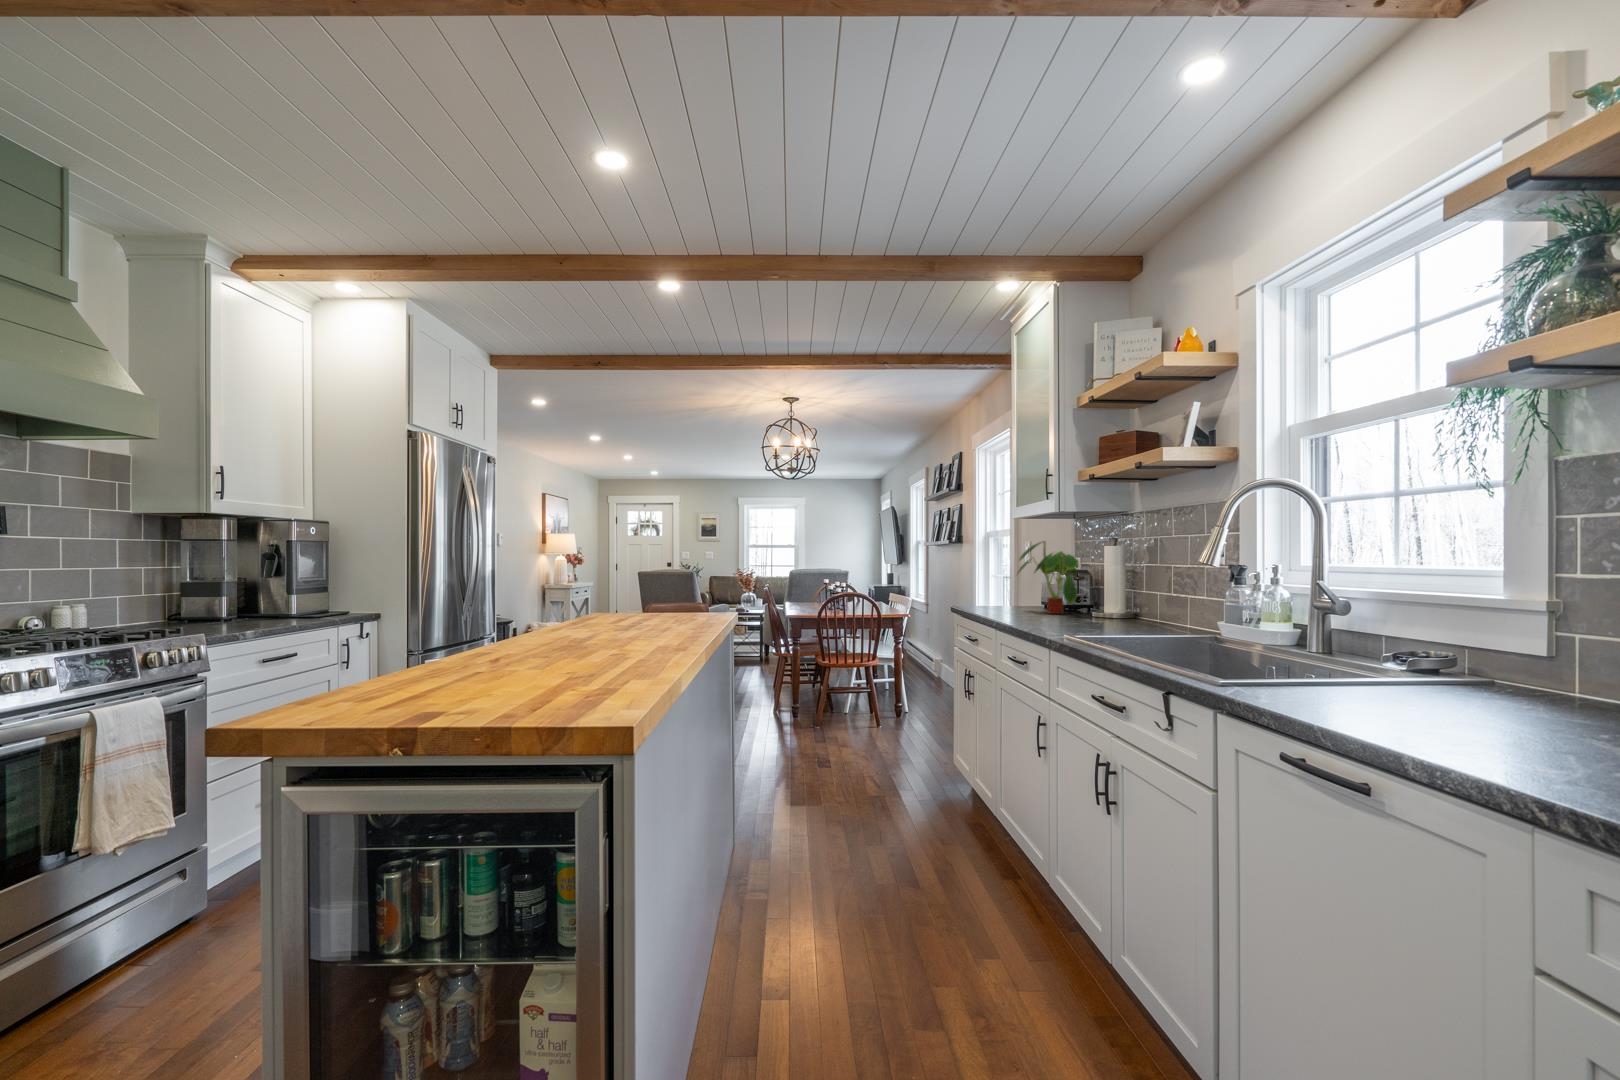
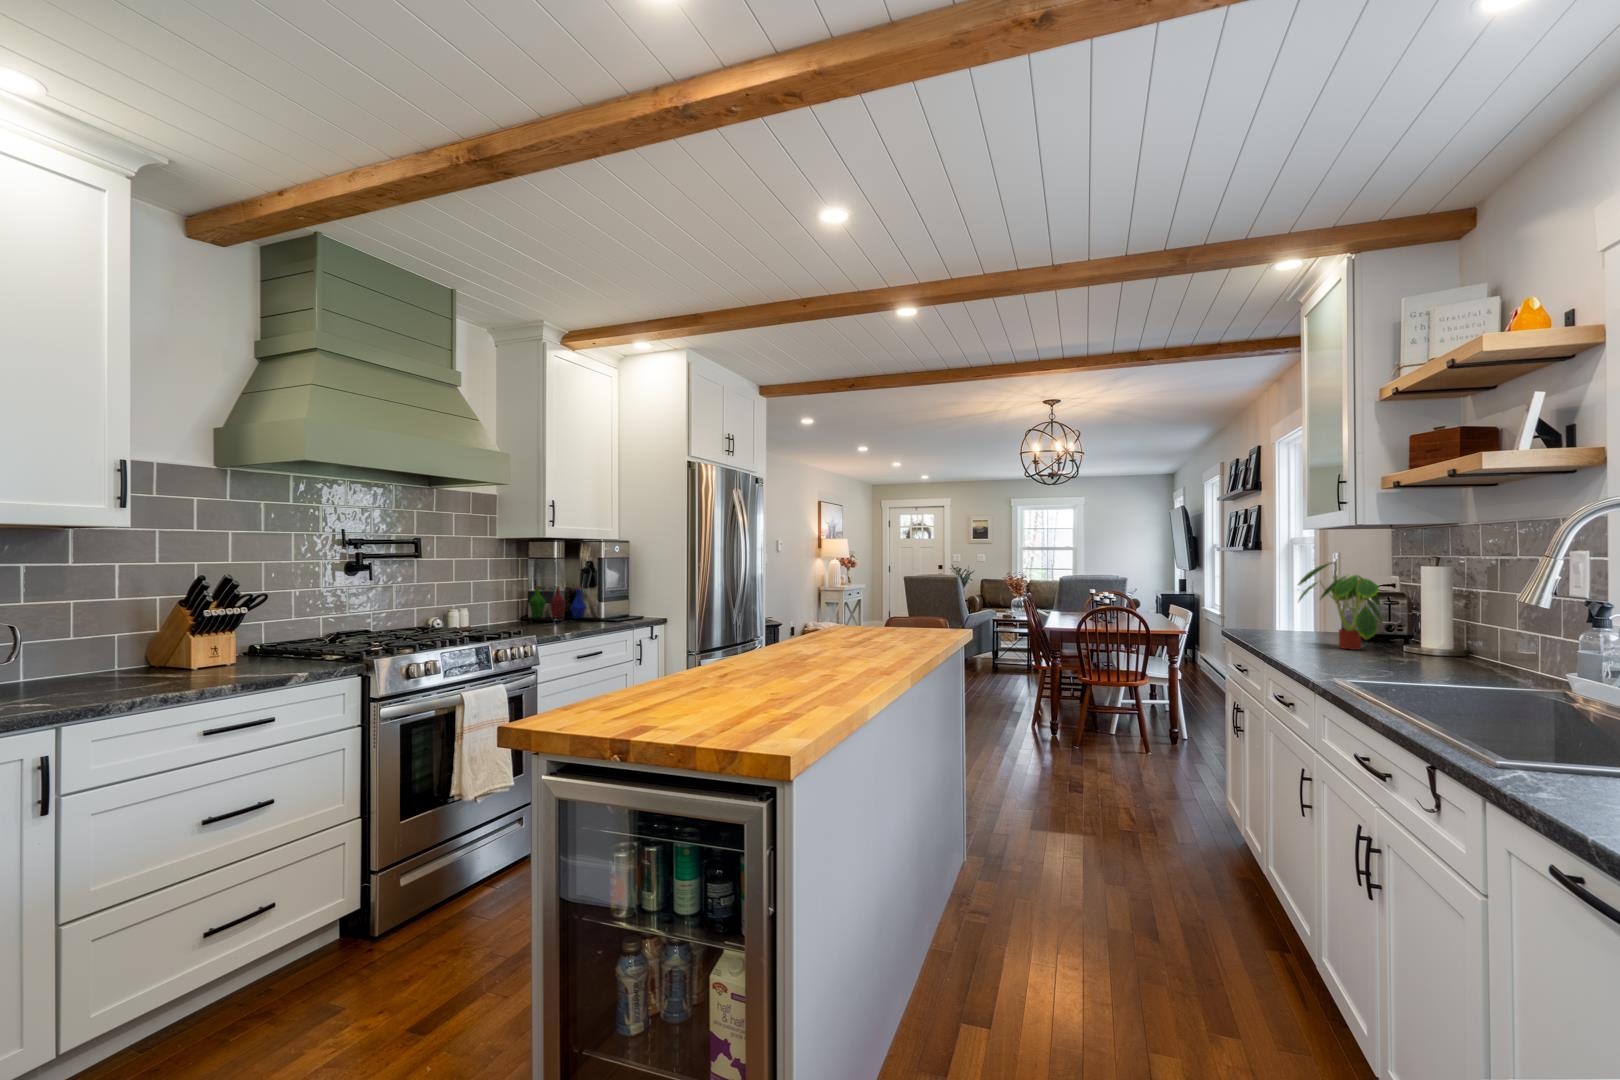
bottle: none [181,574,272,616] -> present [529,586,586,618]

